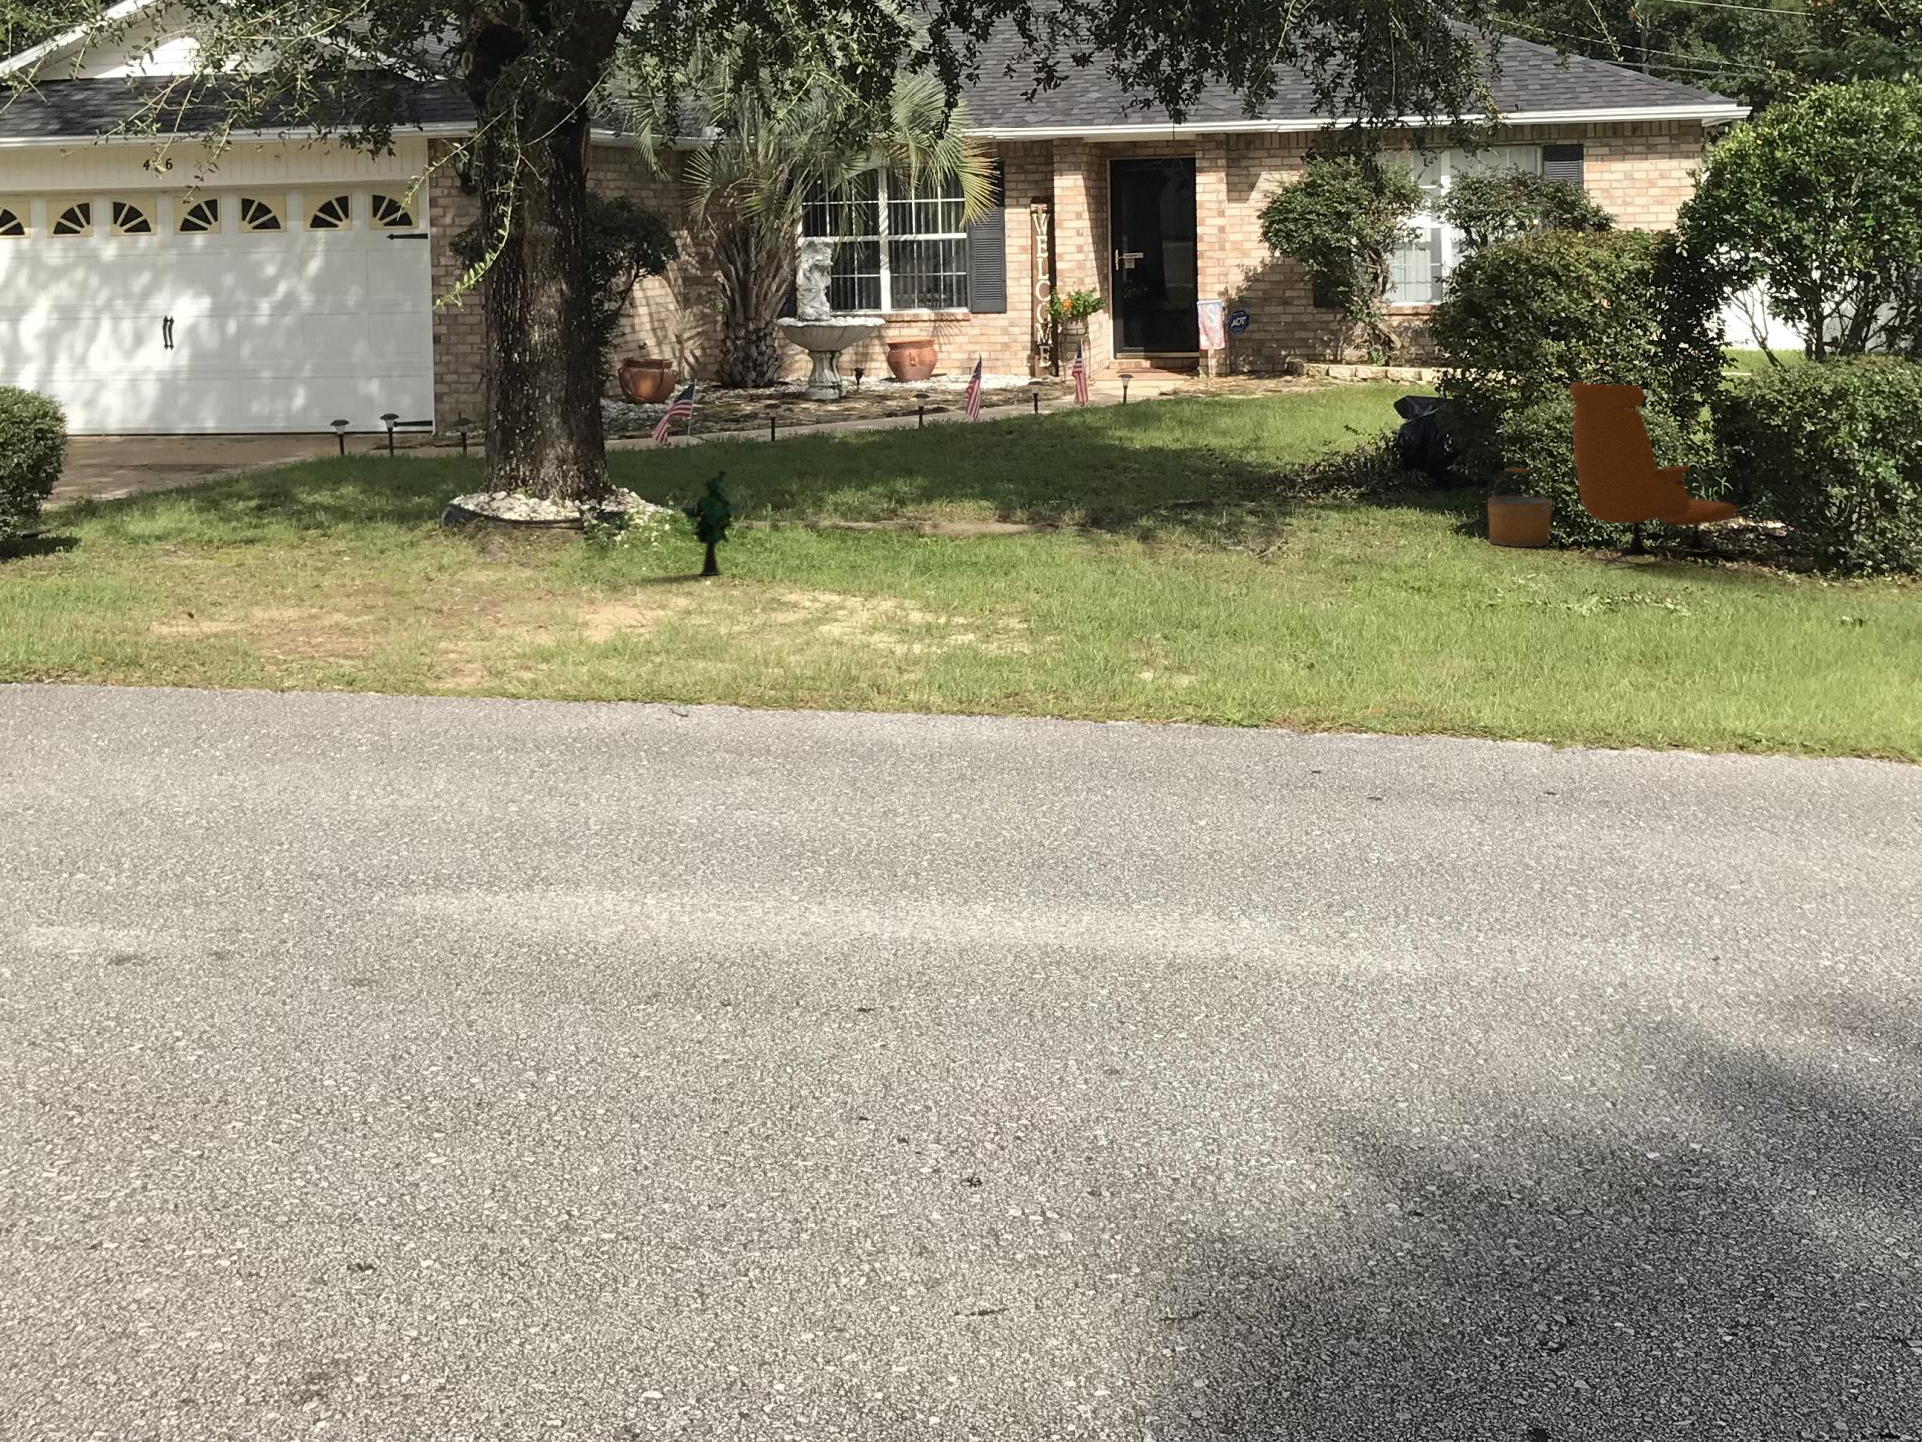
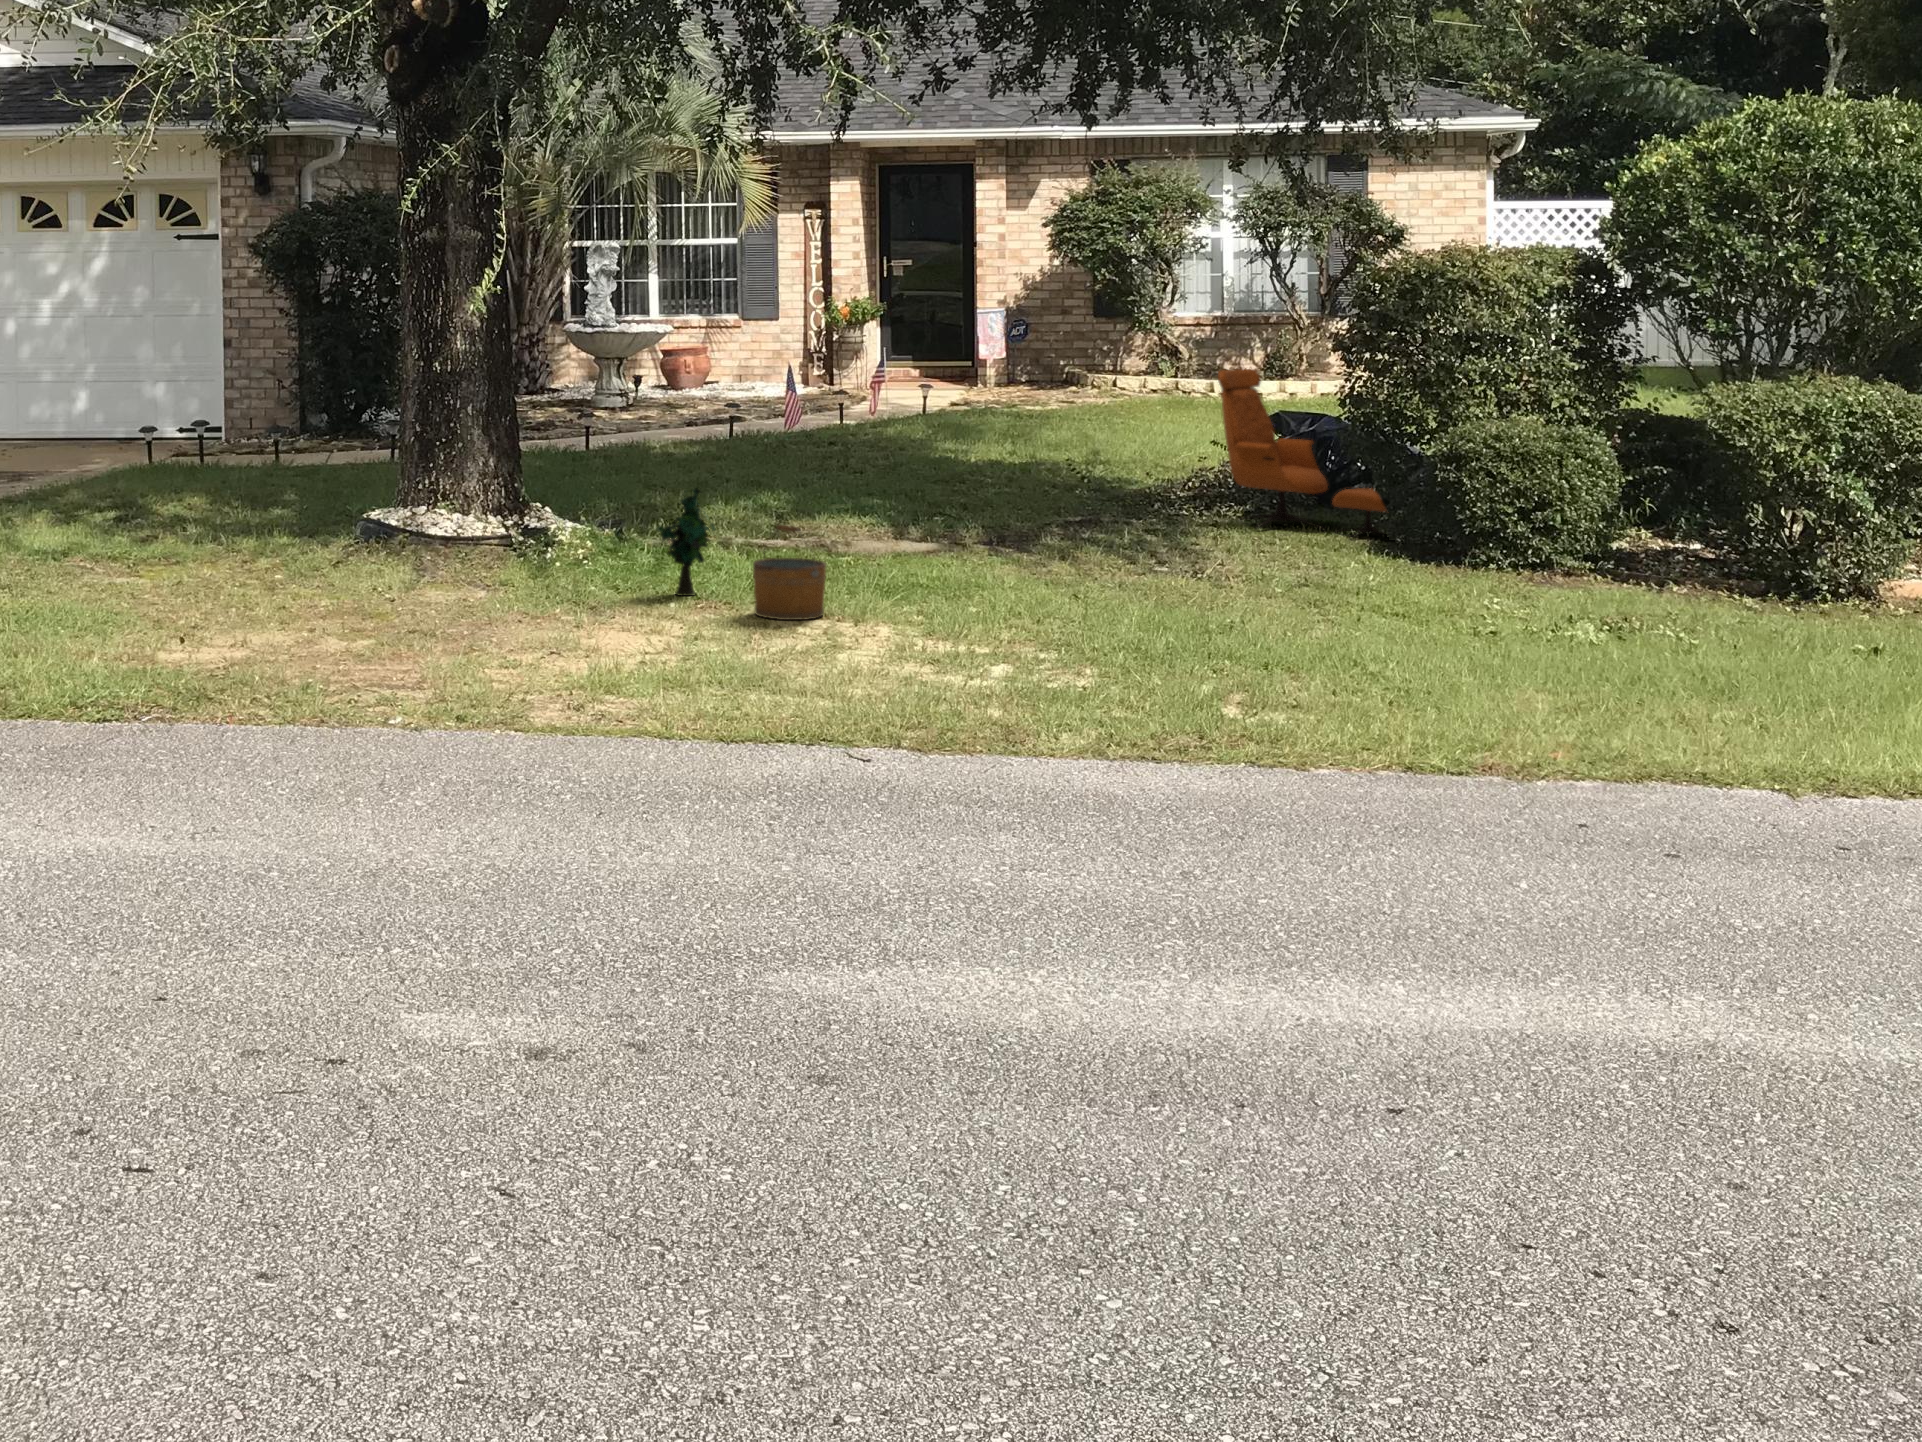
lounge chair: present [1570,382,1737,568] -> present [1218,369,1386,539]
bucket: present [1488,468,1552,547] -> present [753,525,826,620]

